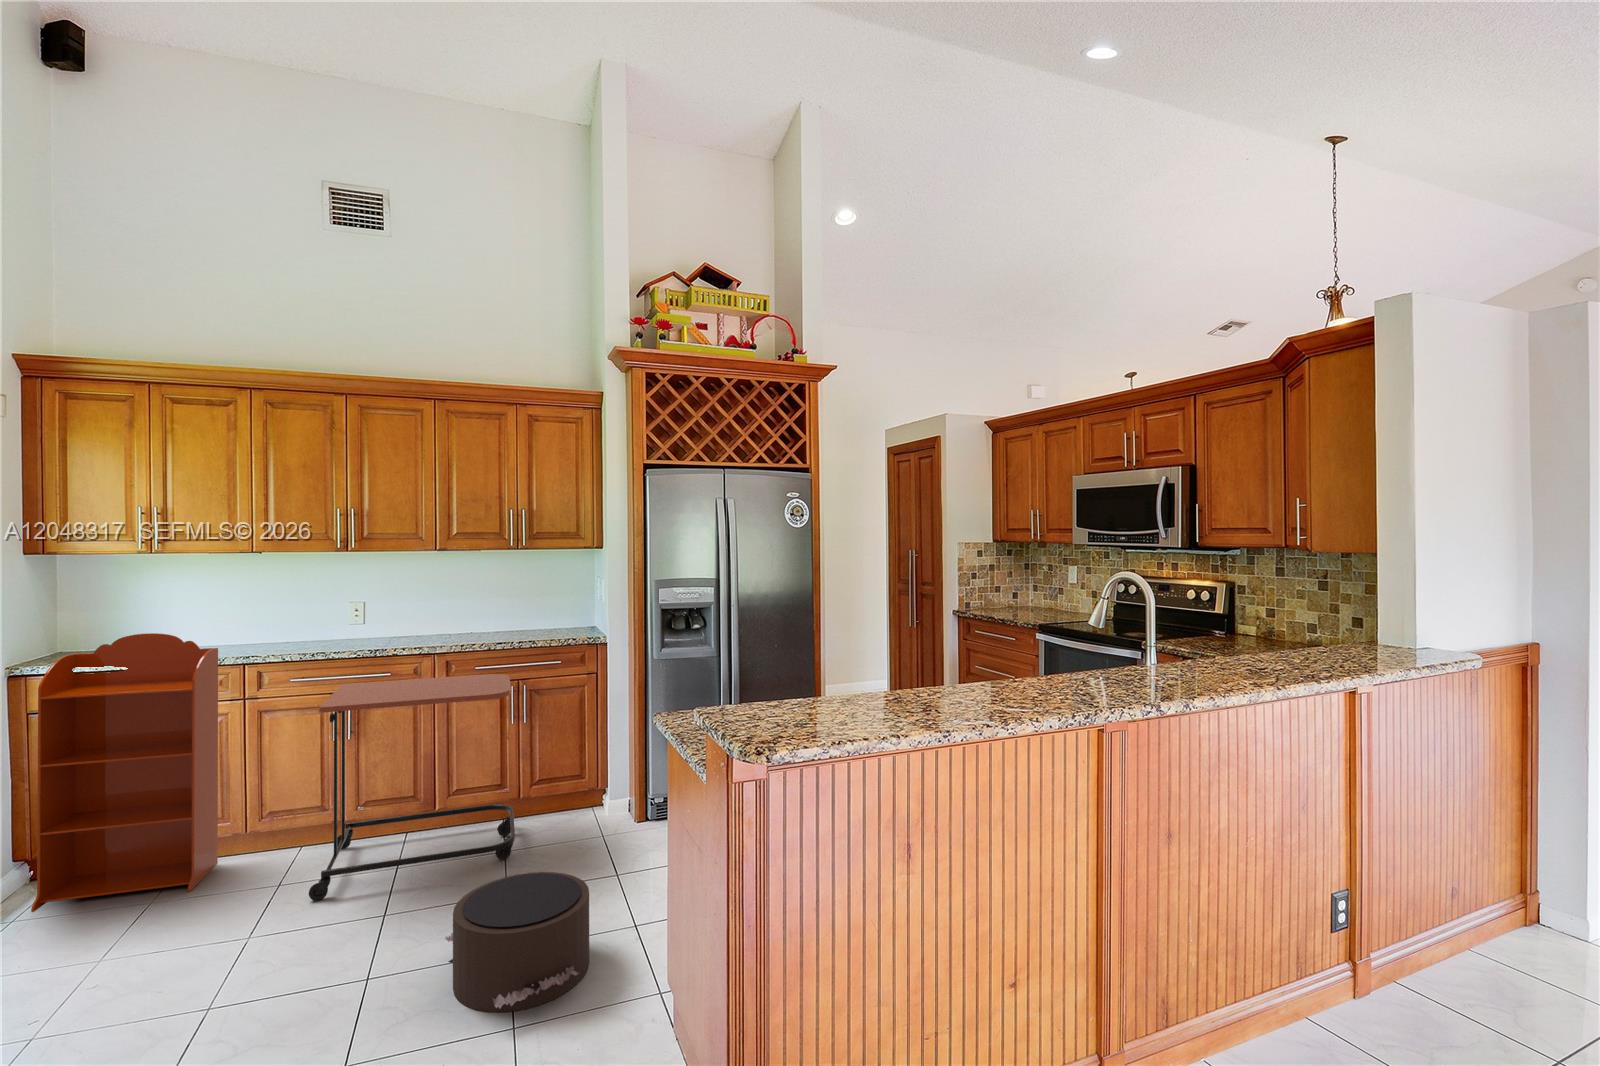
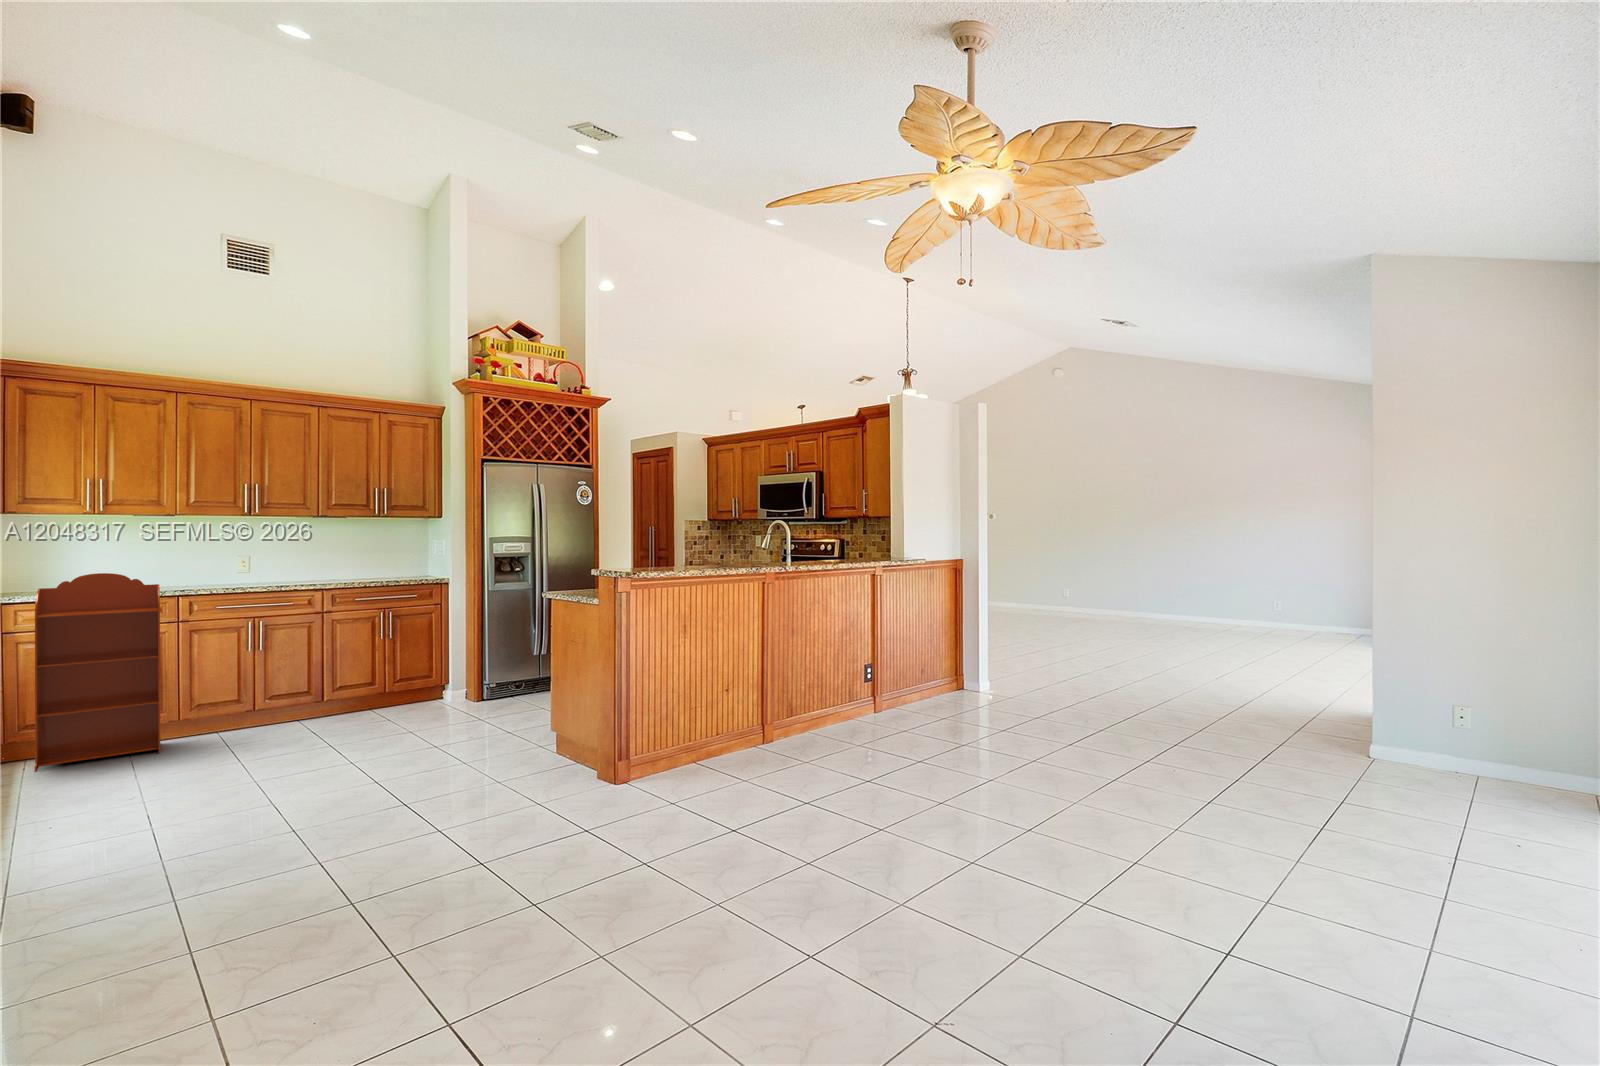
side table: present [309,674,515,901] -> none [252,604,405,746]
pouf: present [445,872,589,1012] -> none [400,700,499,760]

